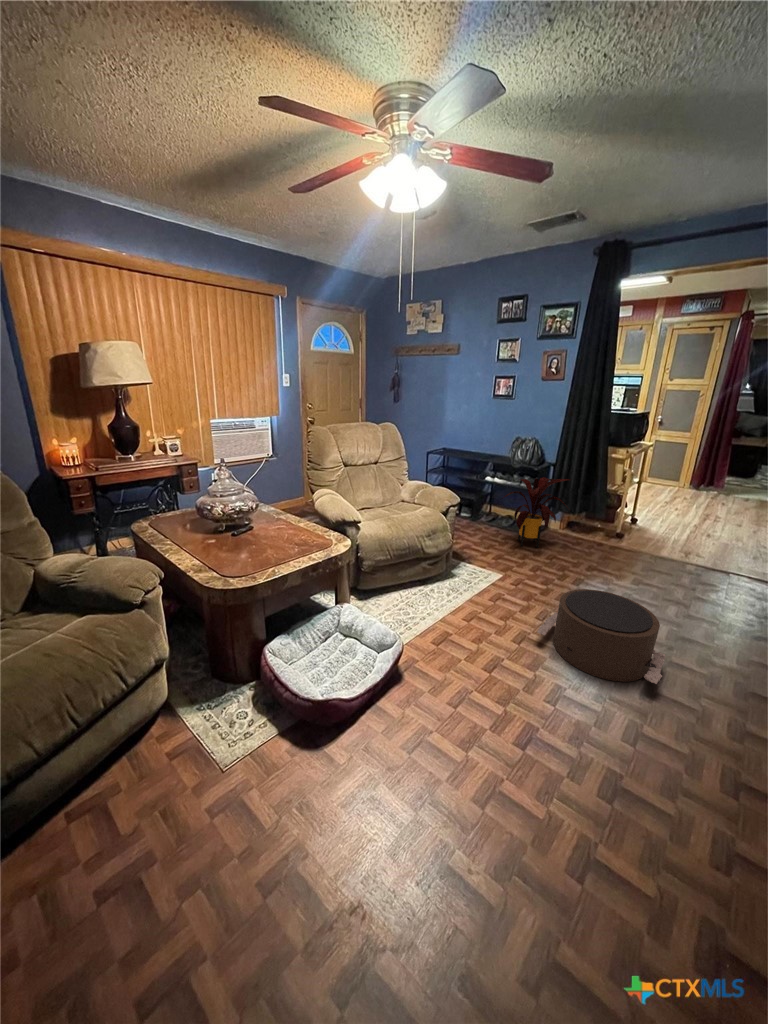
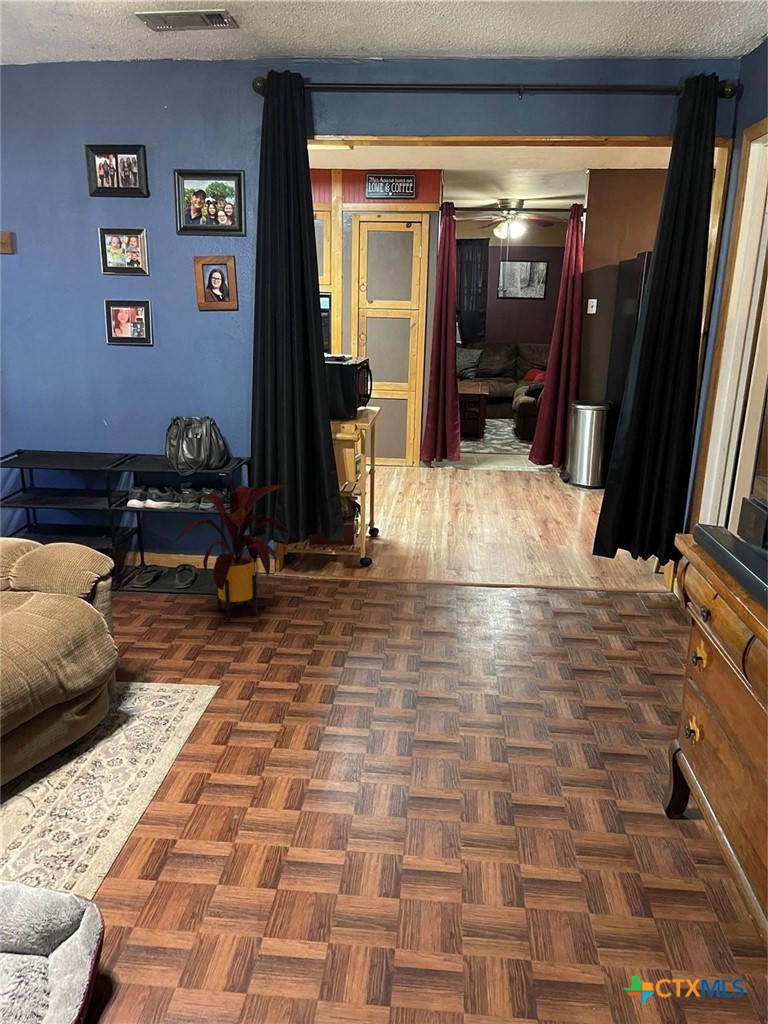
pouf: present [537,589,665,684] -> none [323,667,502,810]

